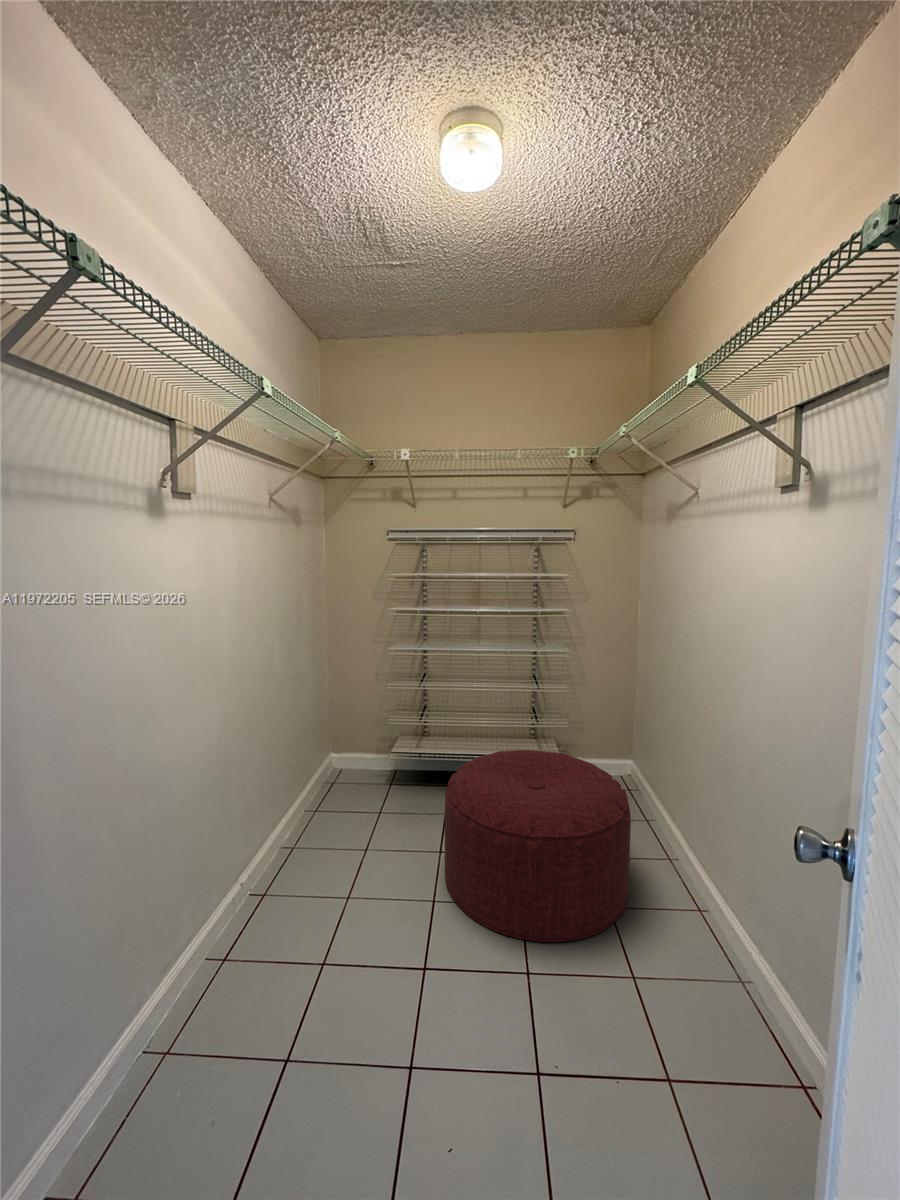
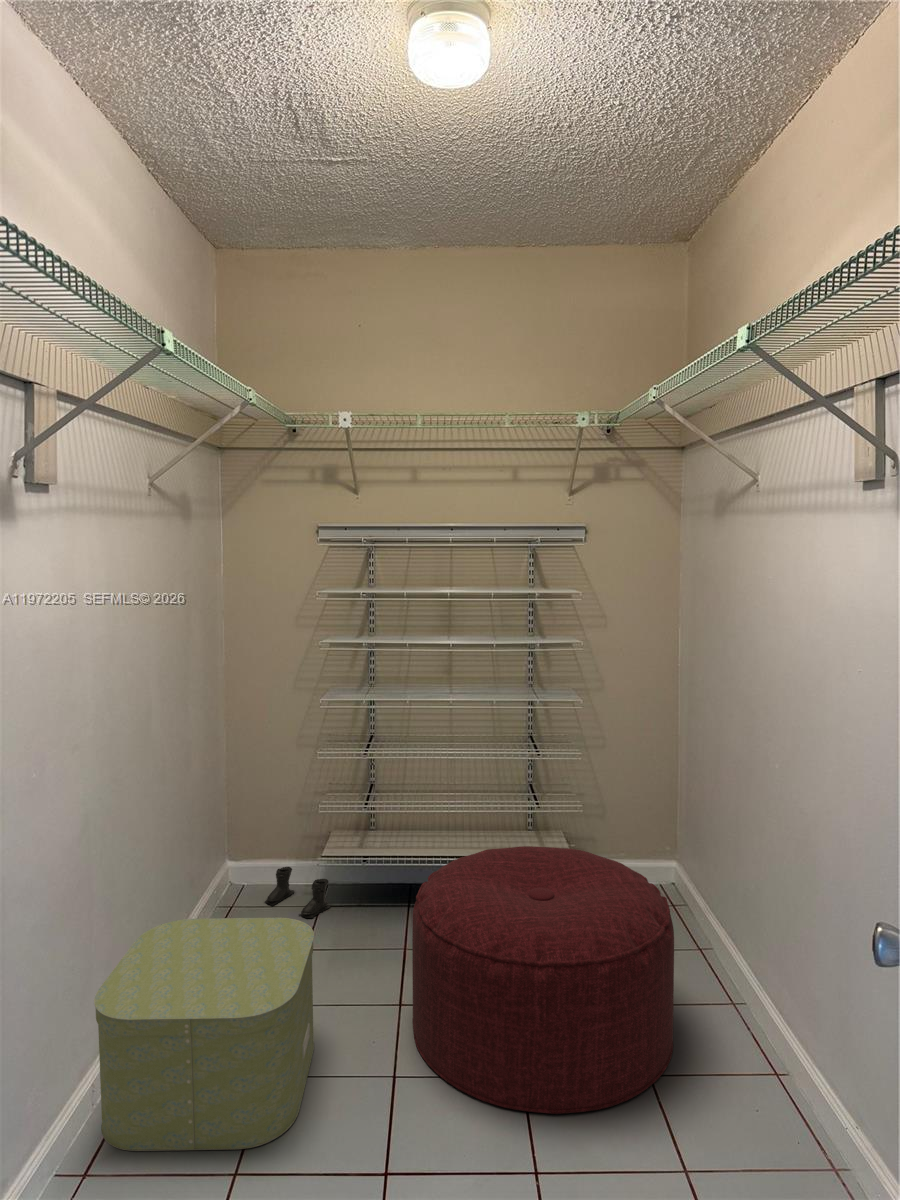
boots: none [350,757,395,792] -> present [265,867,330,918]
storage box: none [223,793,377,955] -> present [94,918,314,1151]

